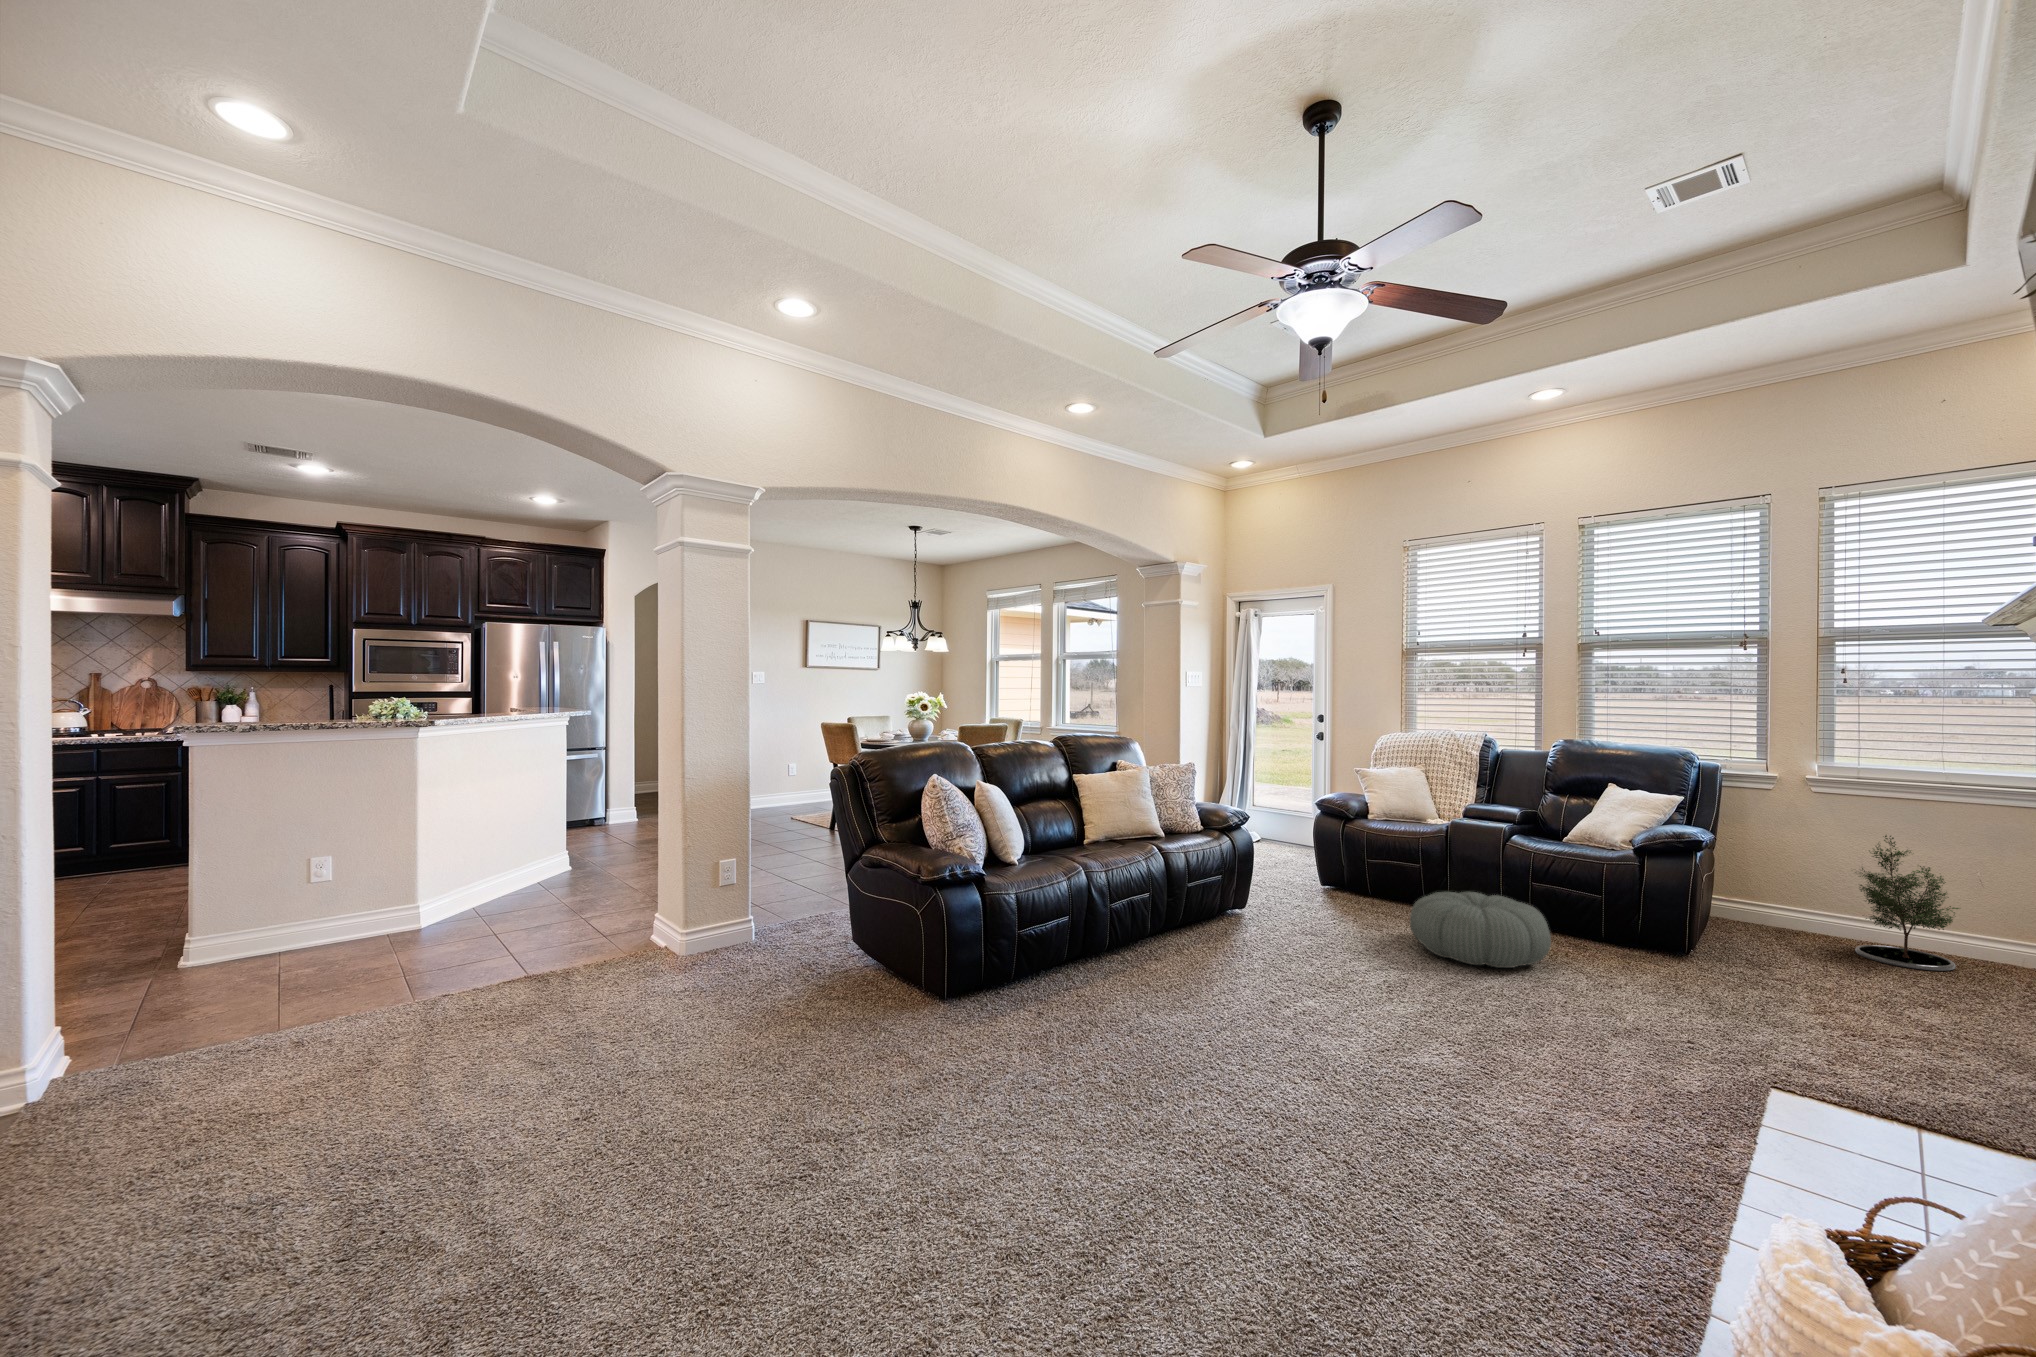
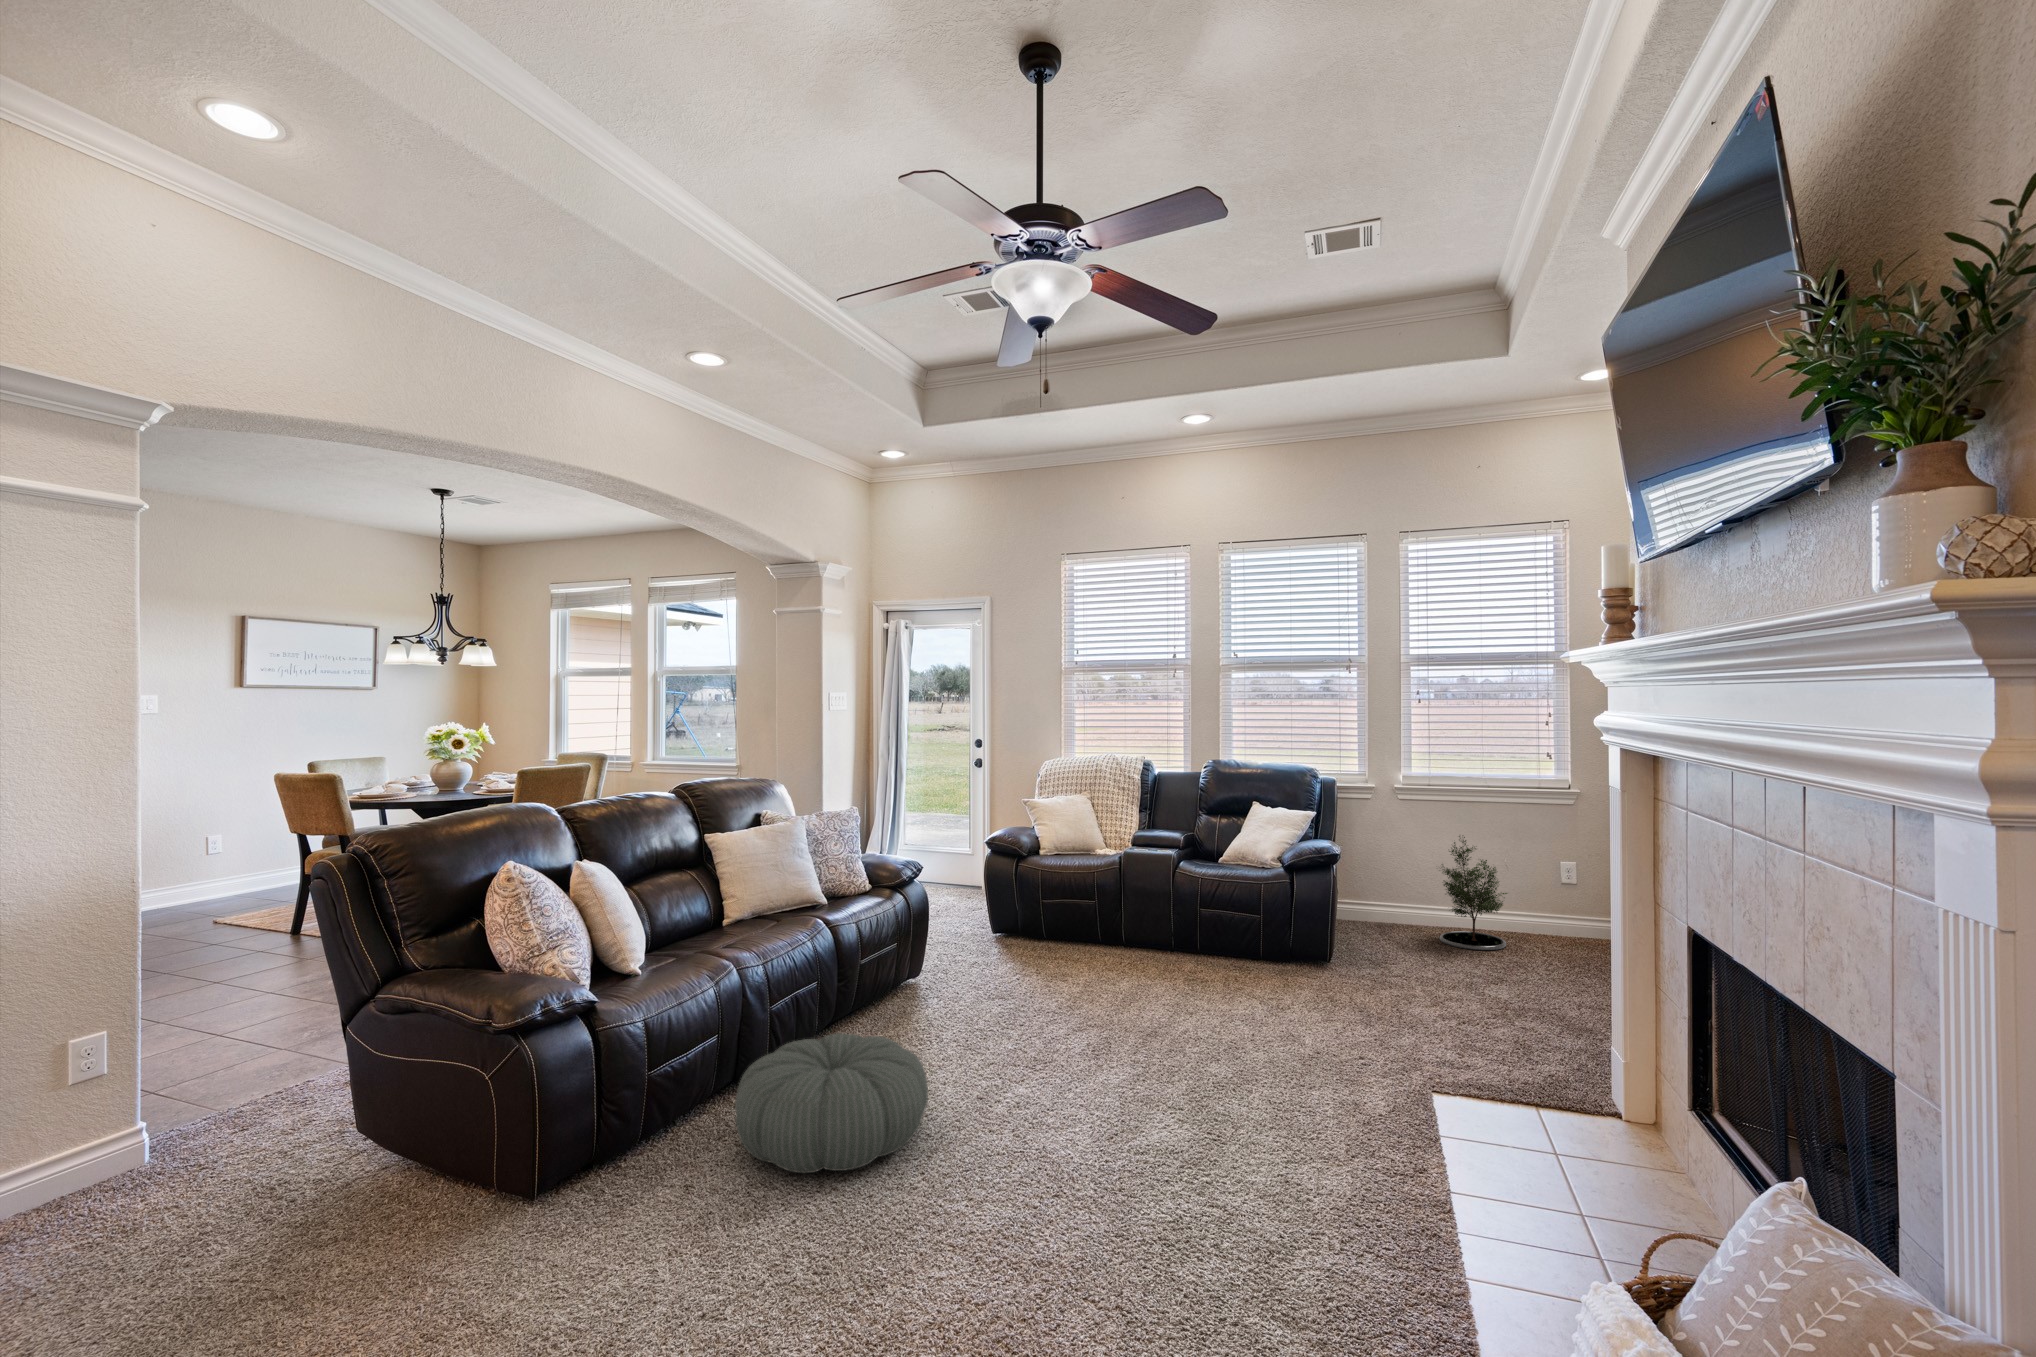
pouf: present [1410,892,1551,968] -> present [735,1033,928,1173]

